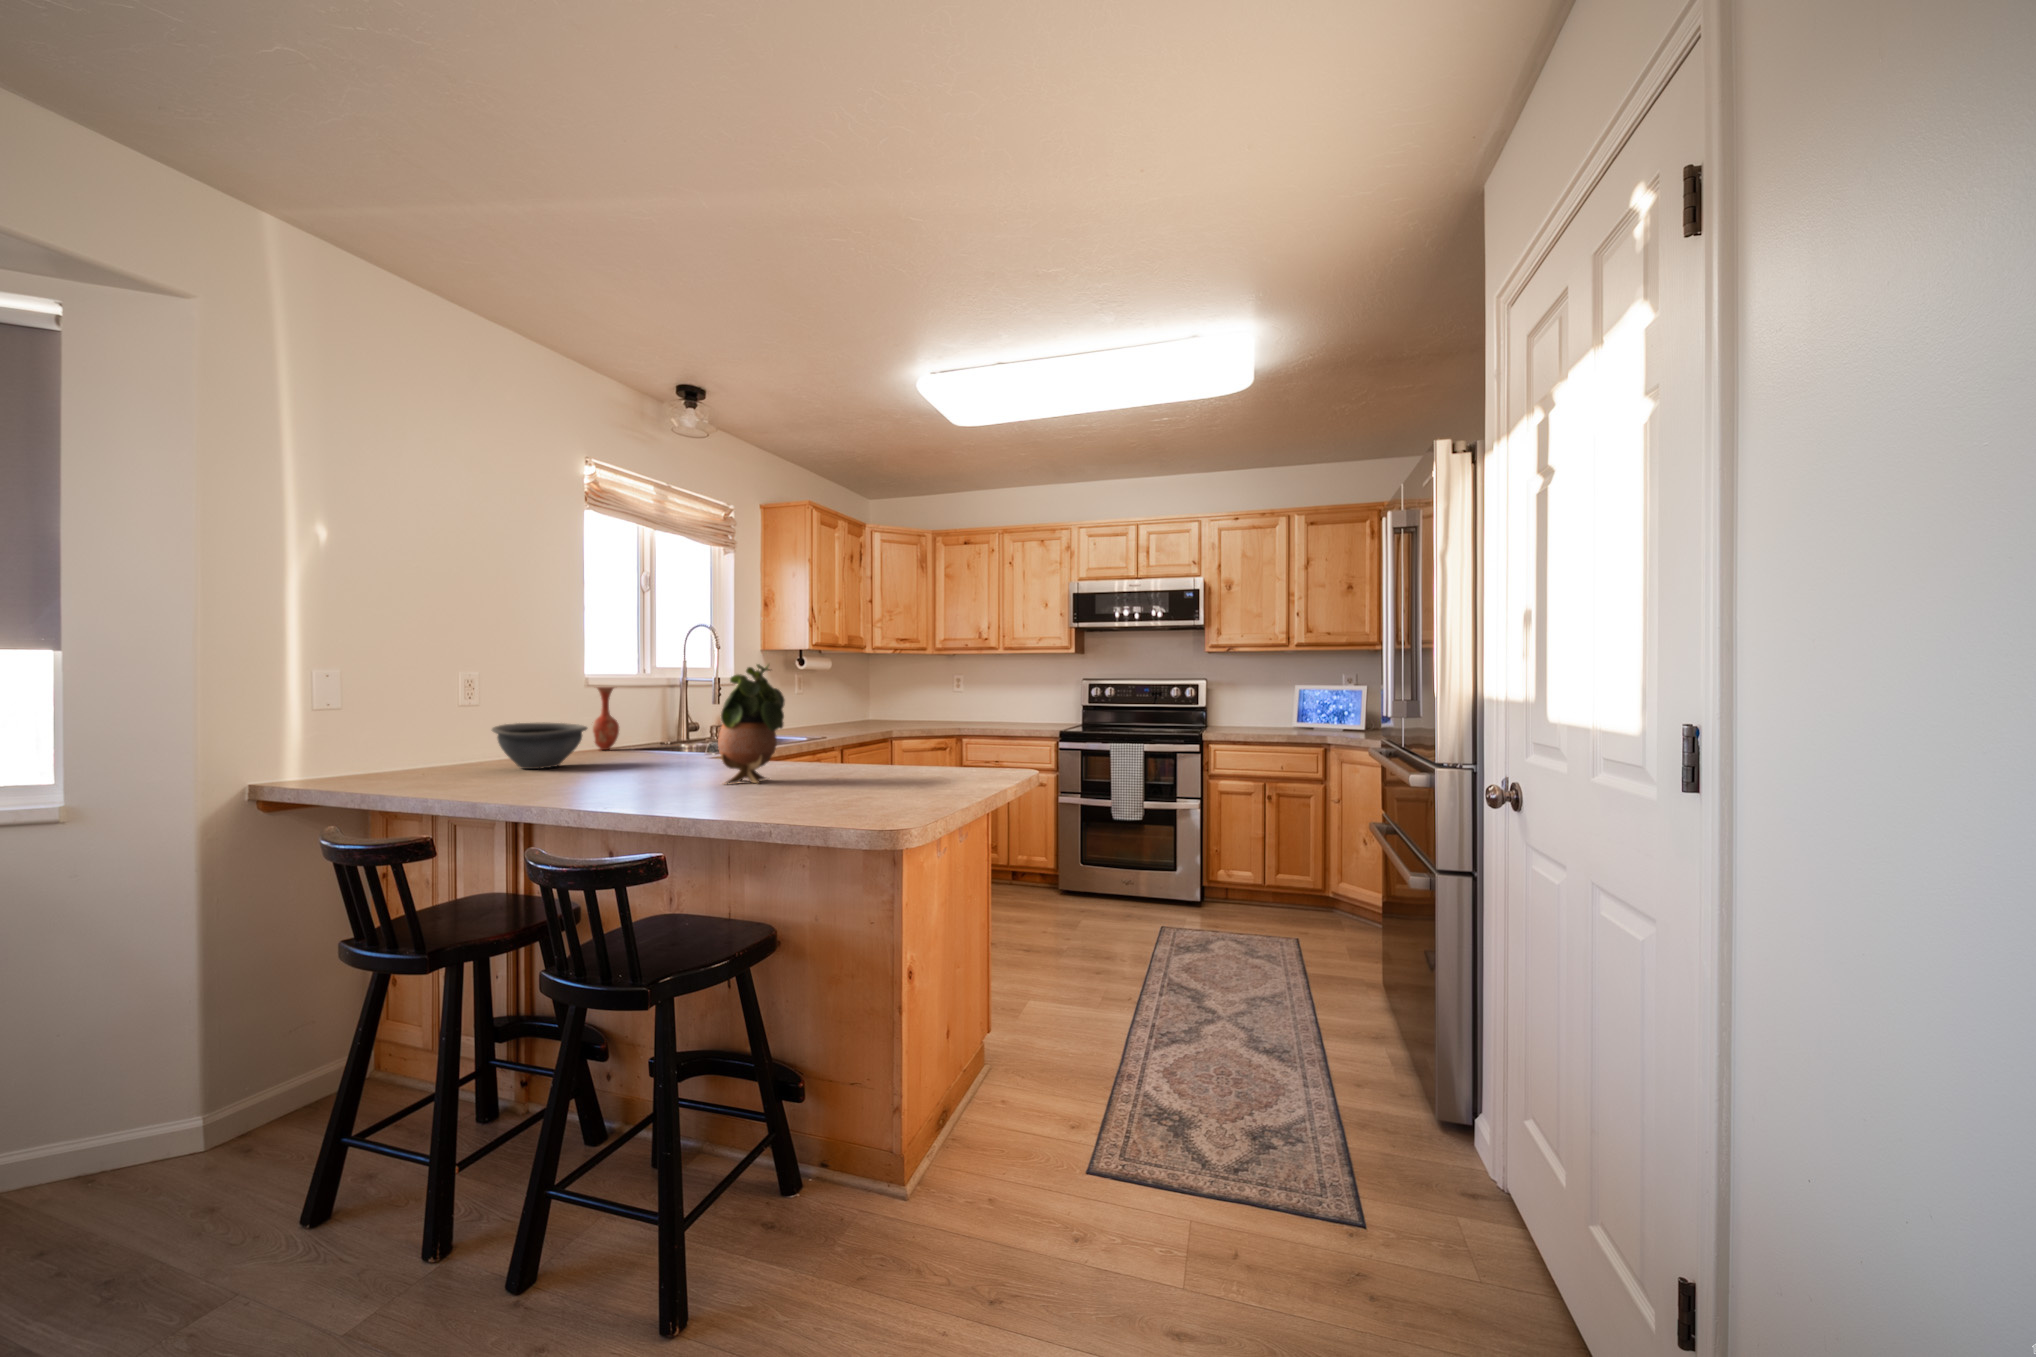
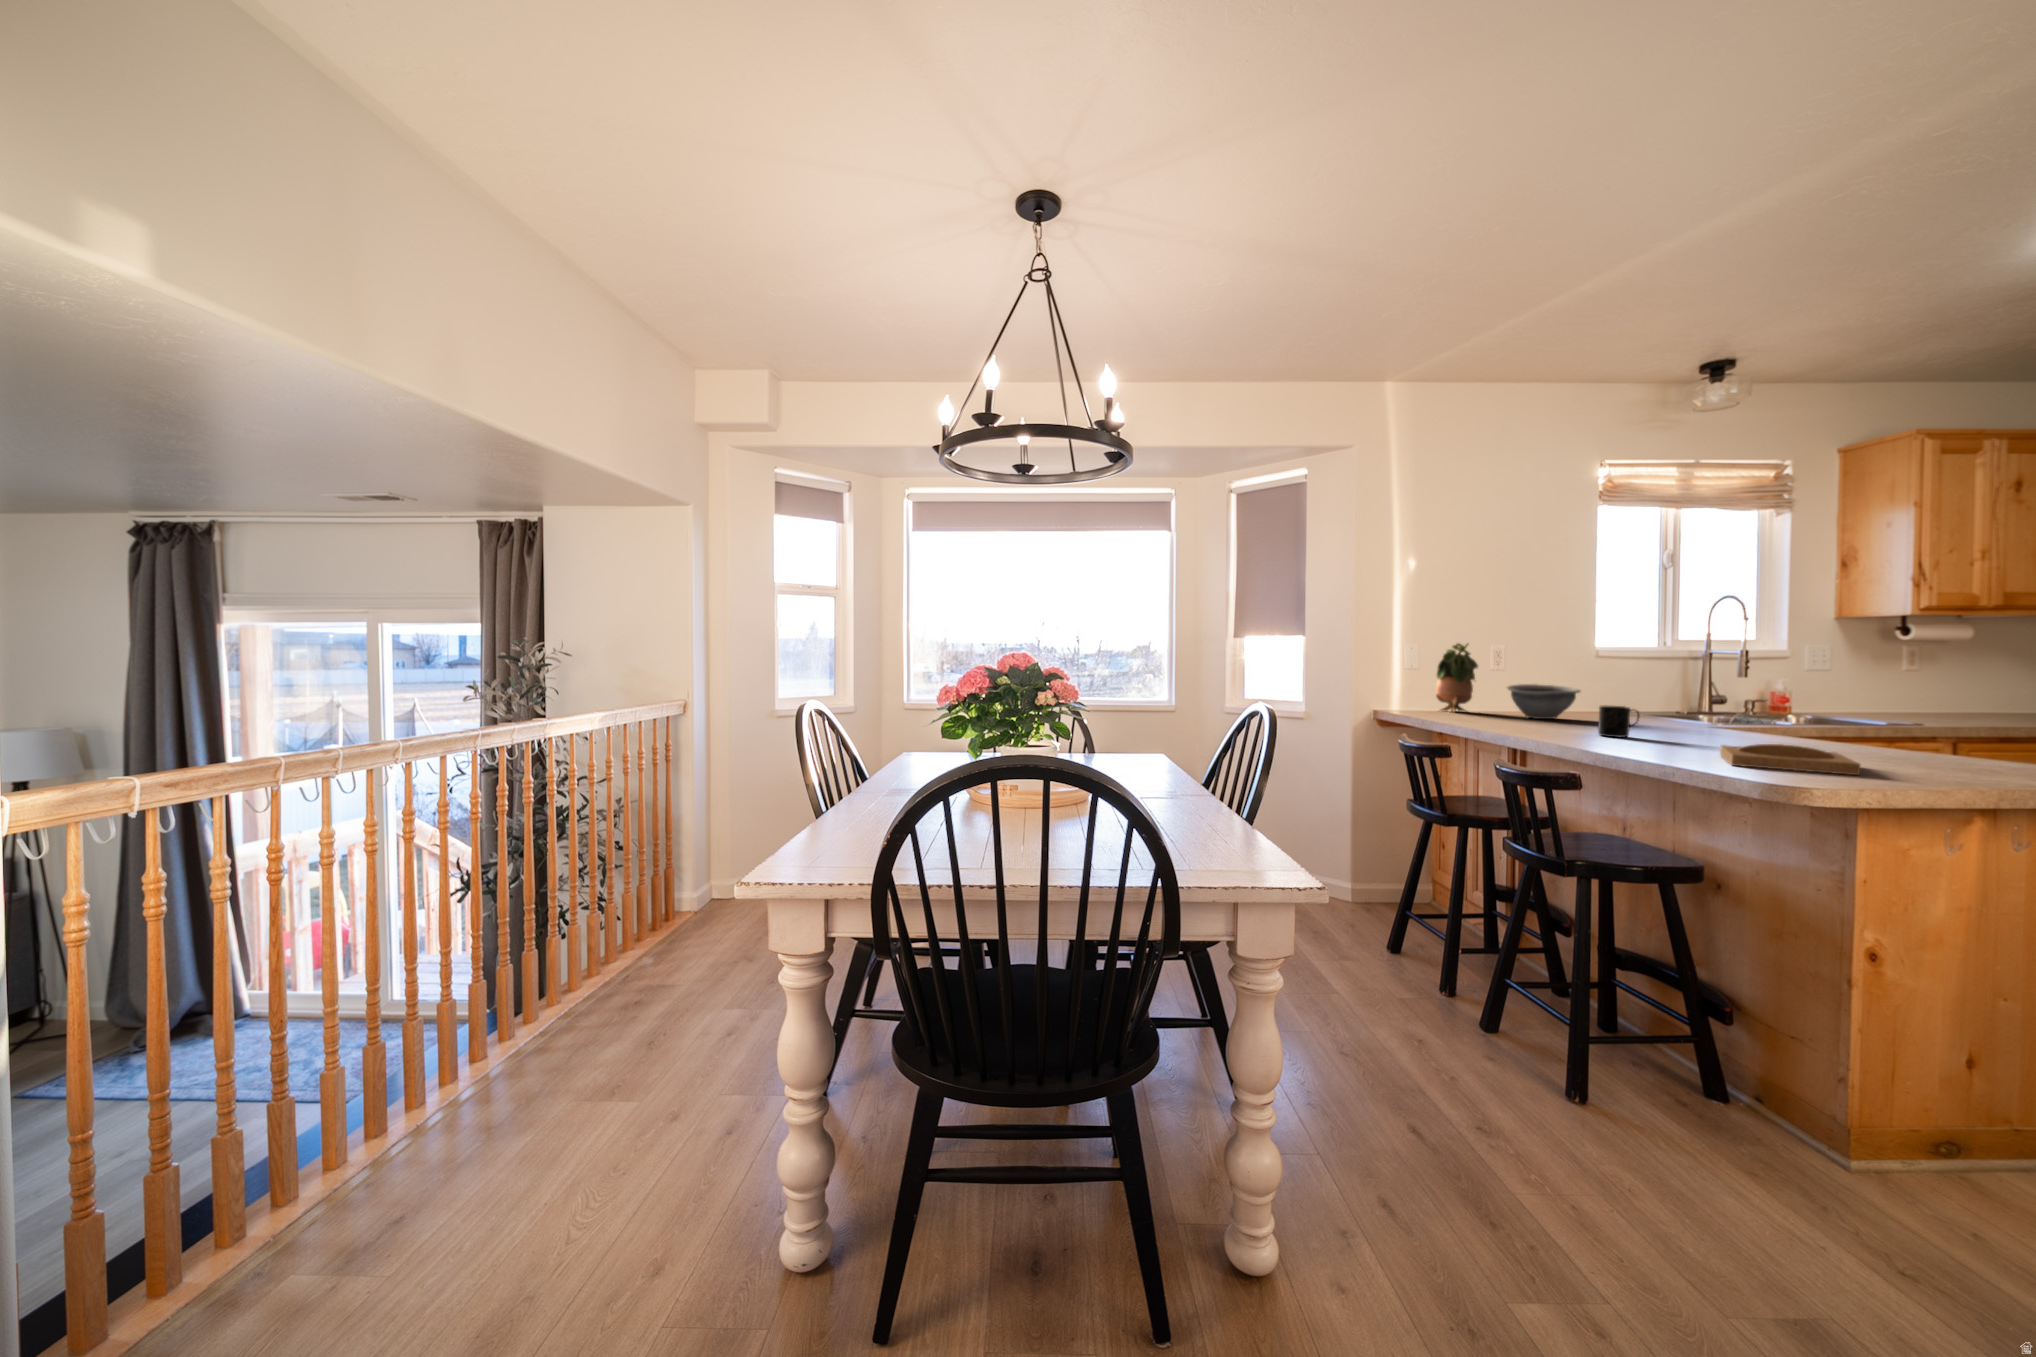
potted plant: present [718,664,785,784] -> present [1436,643,1478,712]
vase: present [593,687,619,750] -> none [1600,658,1627,713]
mug: none [640,744,685,785] -> present [1598,706,1639,738]
tray: none [795,773,925,806] -> present [1720,744,1860,775]

